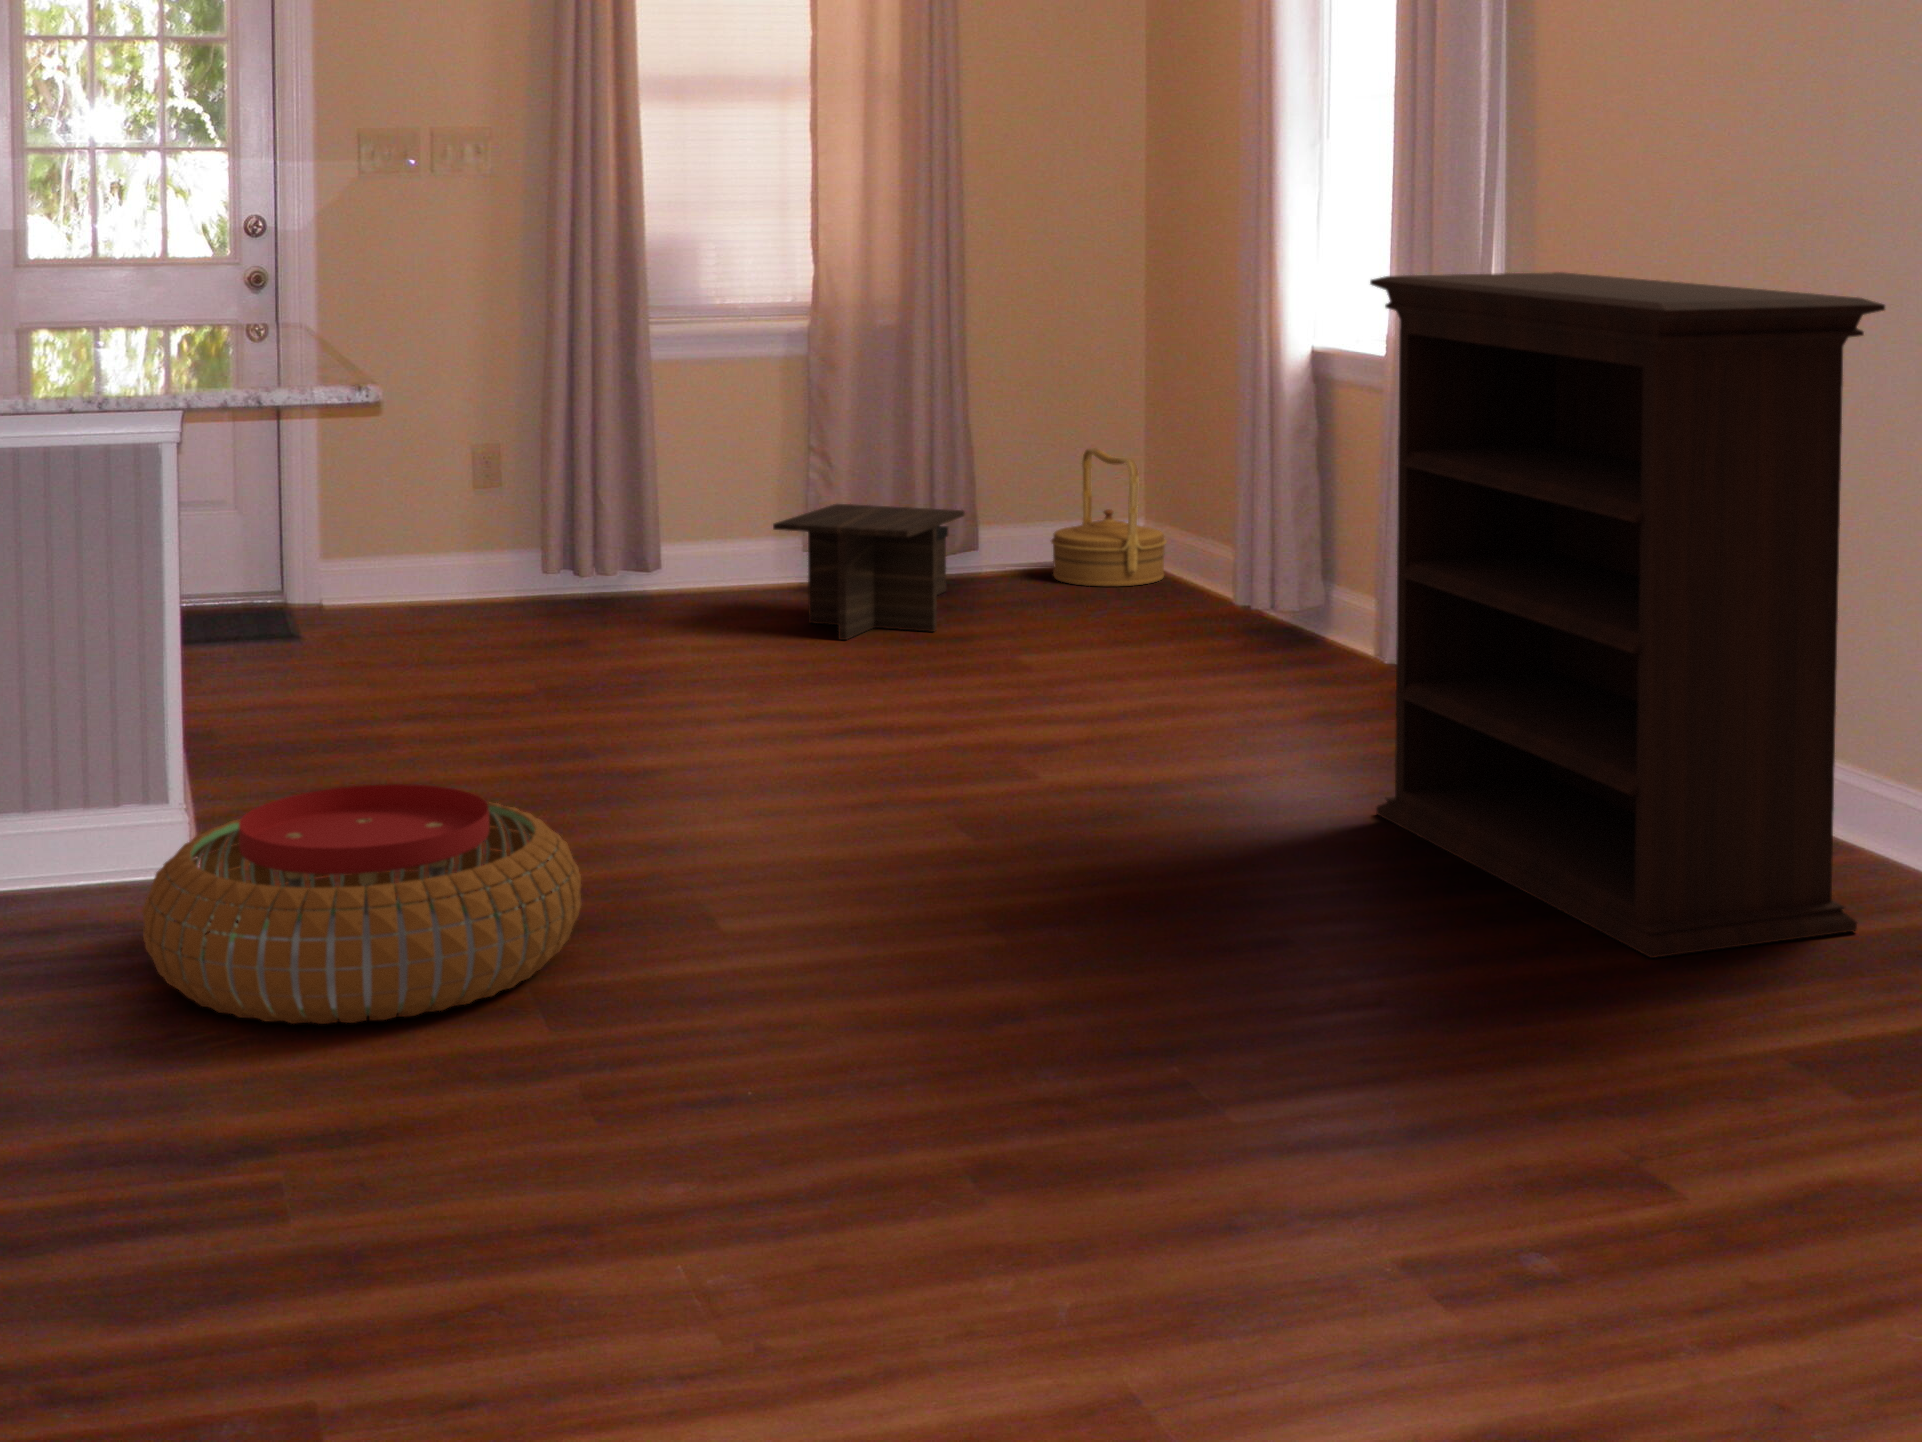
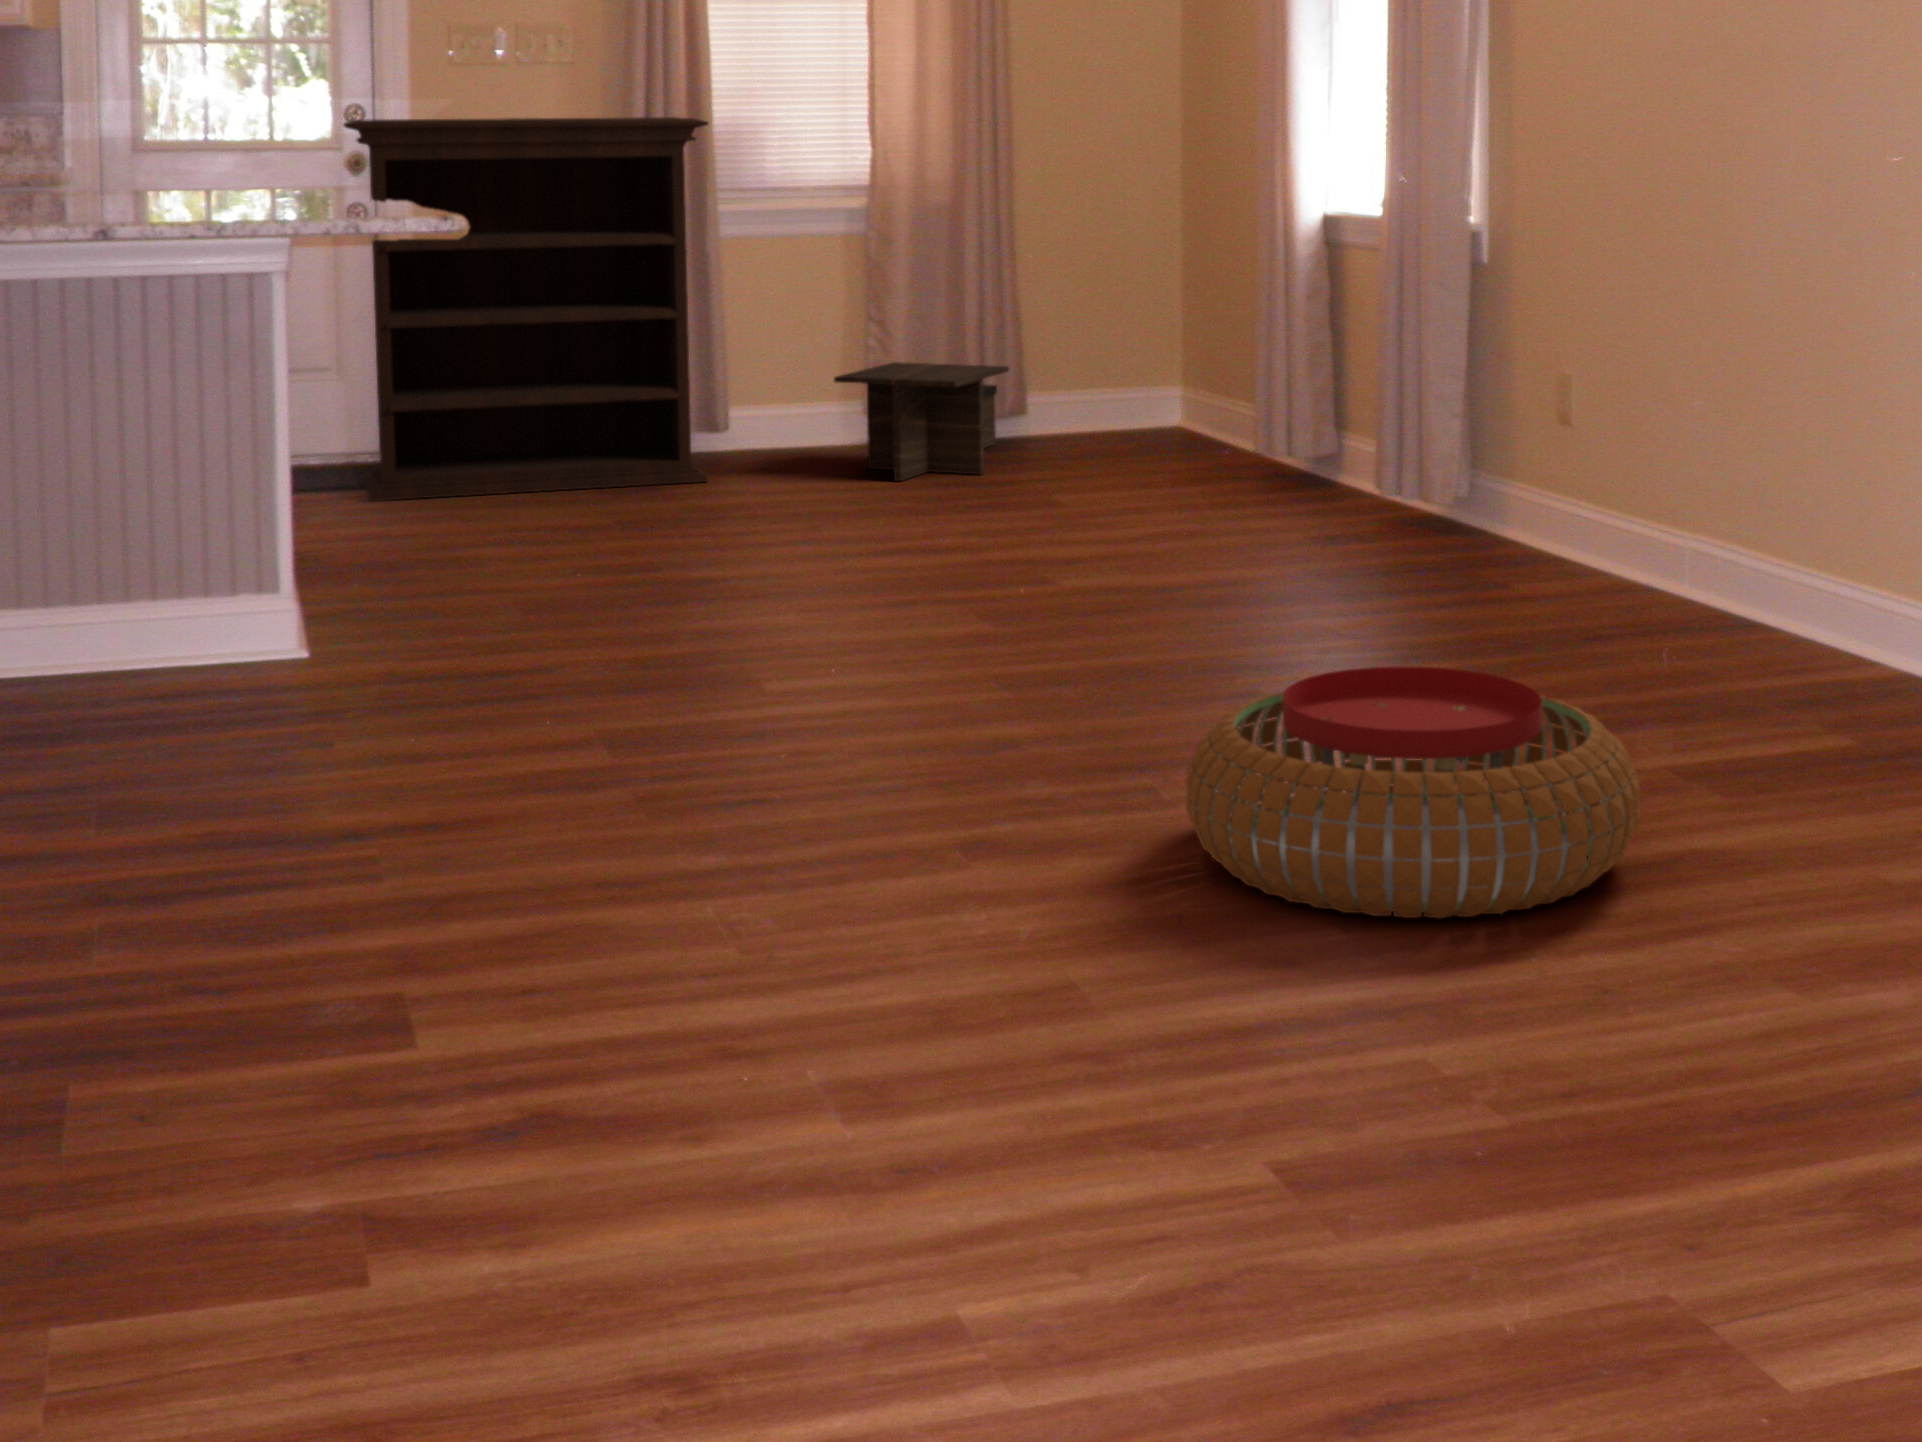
bookshelf: present [1370,272,1885,958] -> present [344,117,708,501]
woven basket: present [1051,448,1167,587] -> none [1092,316,1198,440]
pouf: present [142,784,581,1024] -> present [1186,666,1640,918]

